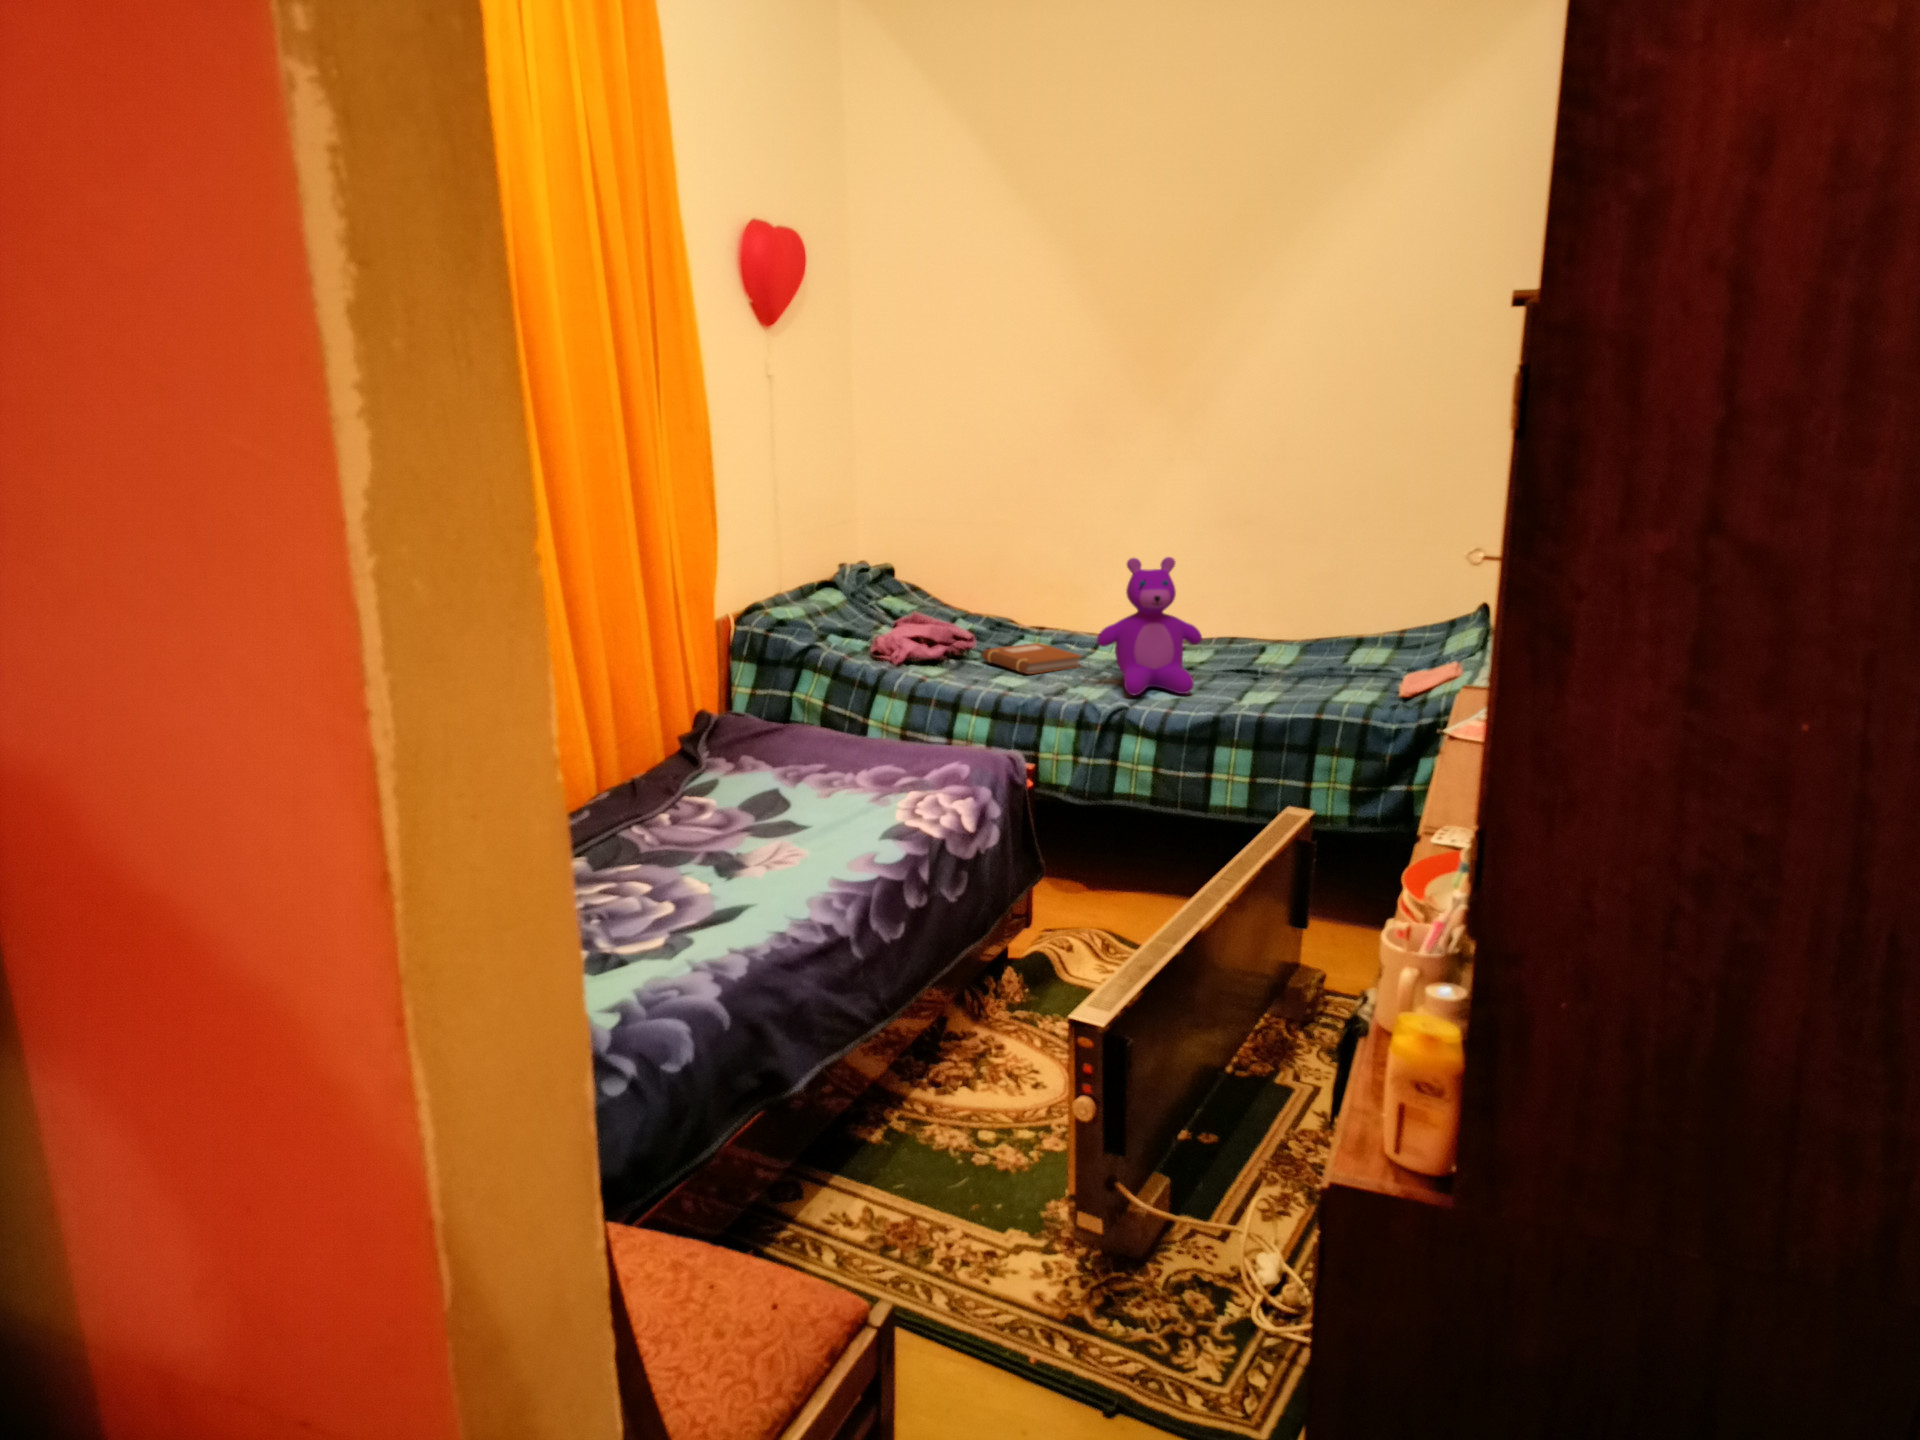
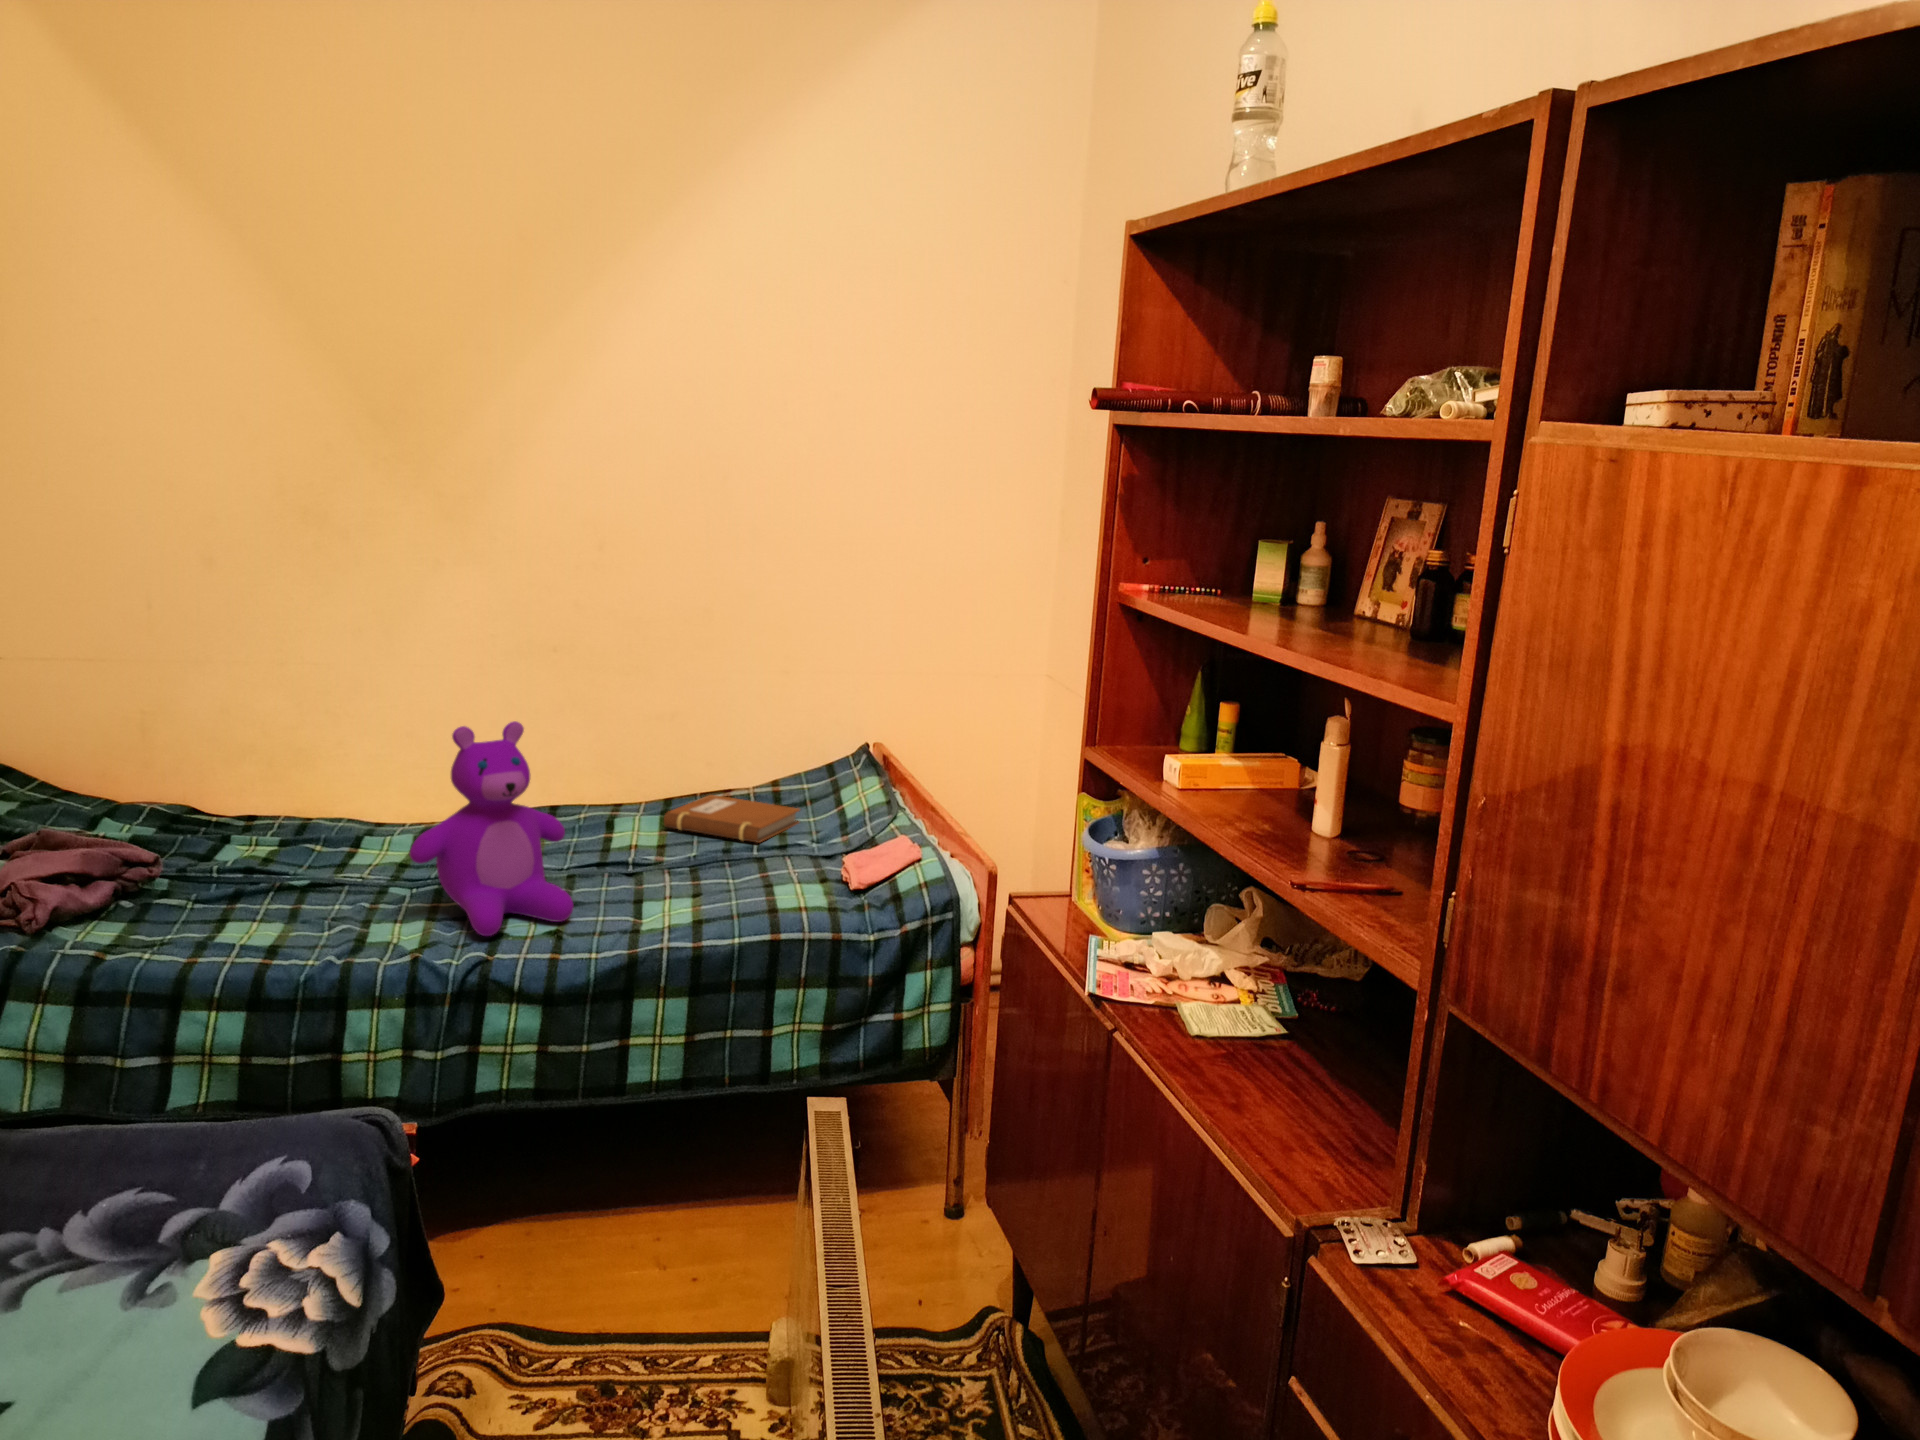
notebook: present [982,643,1083,674] -> present [664,795,800,843]

